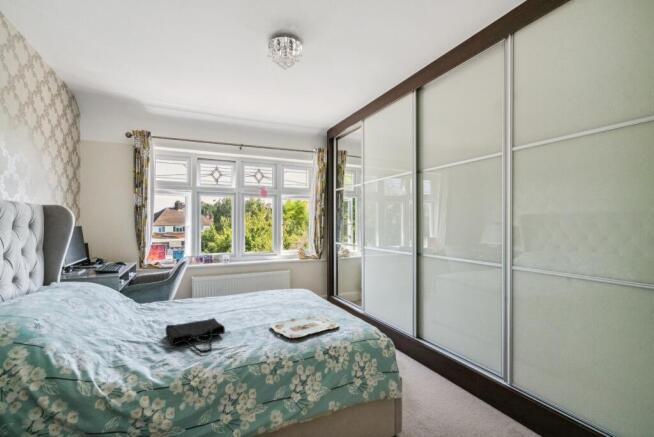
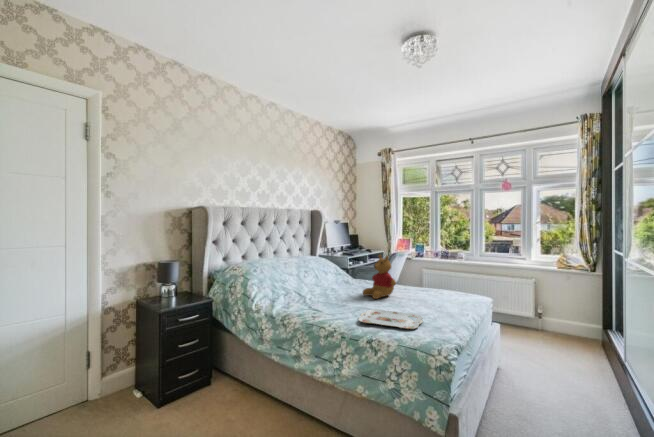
stuffed bear: none [216,262,255,315] -> present [363,255,396,299]
tote bag: present [166,318,225,353] -> none [307,290,349,311]

